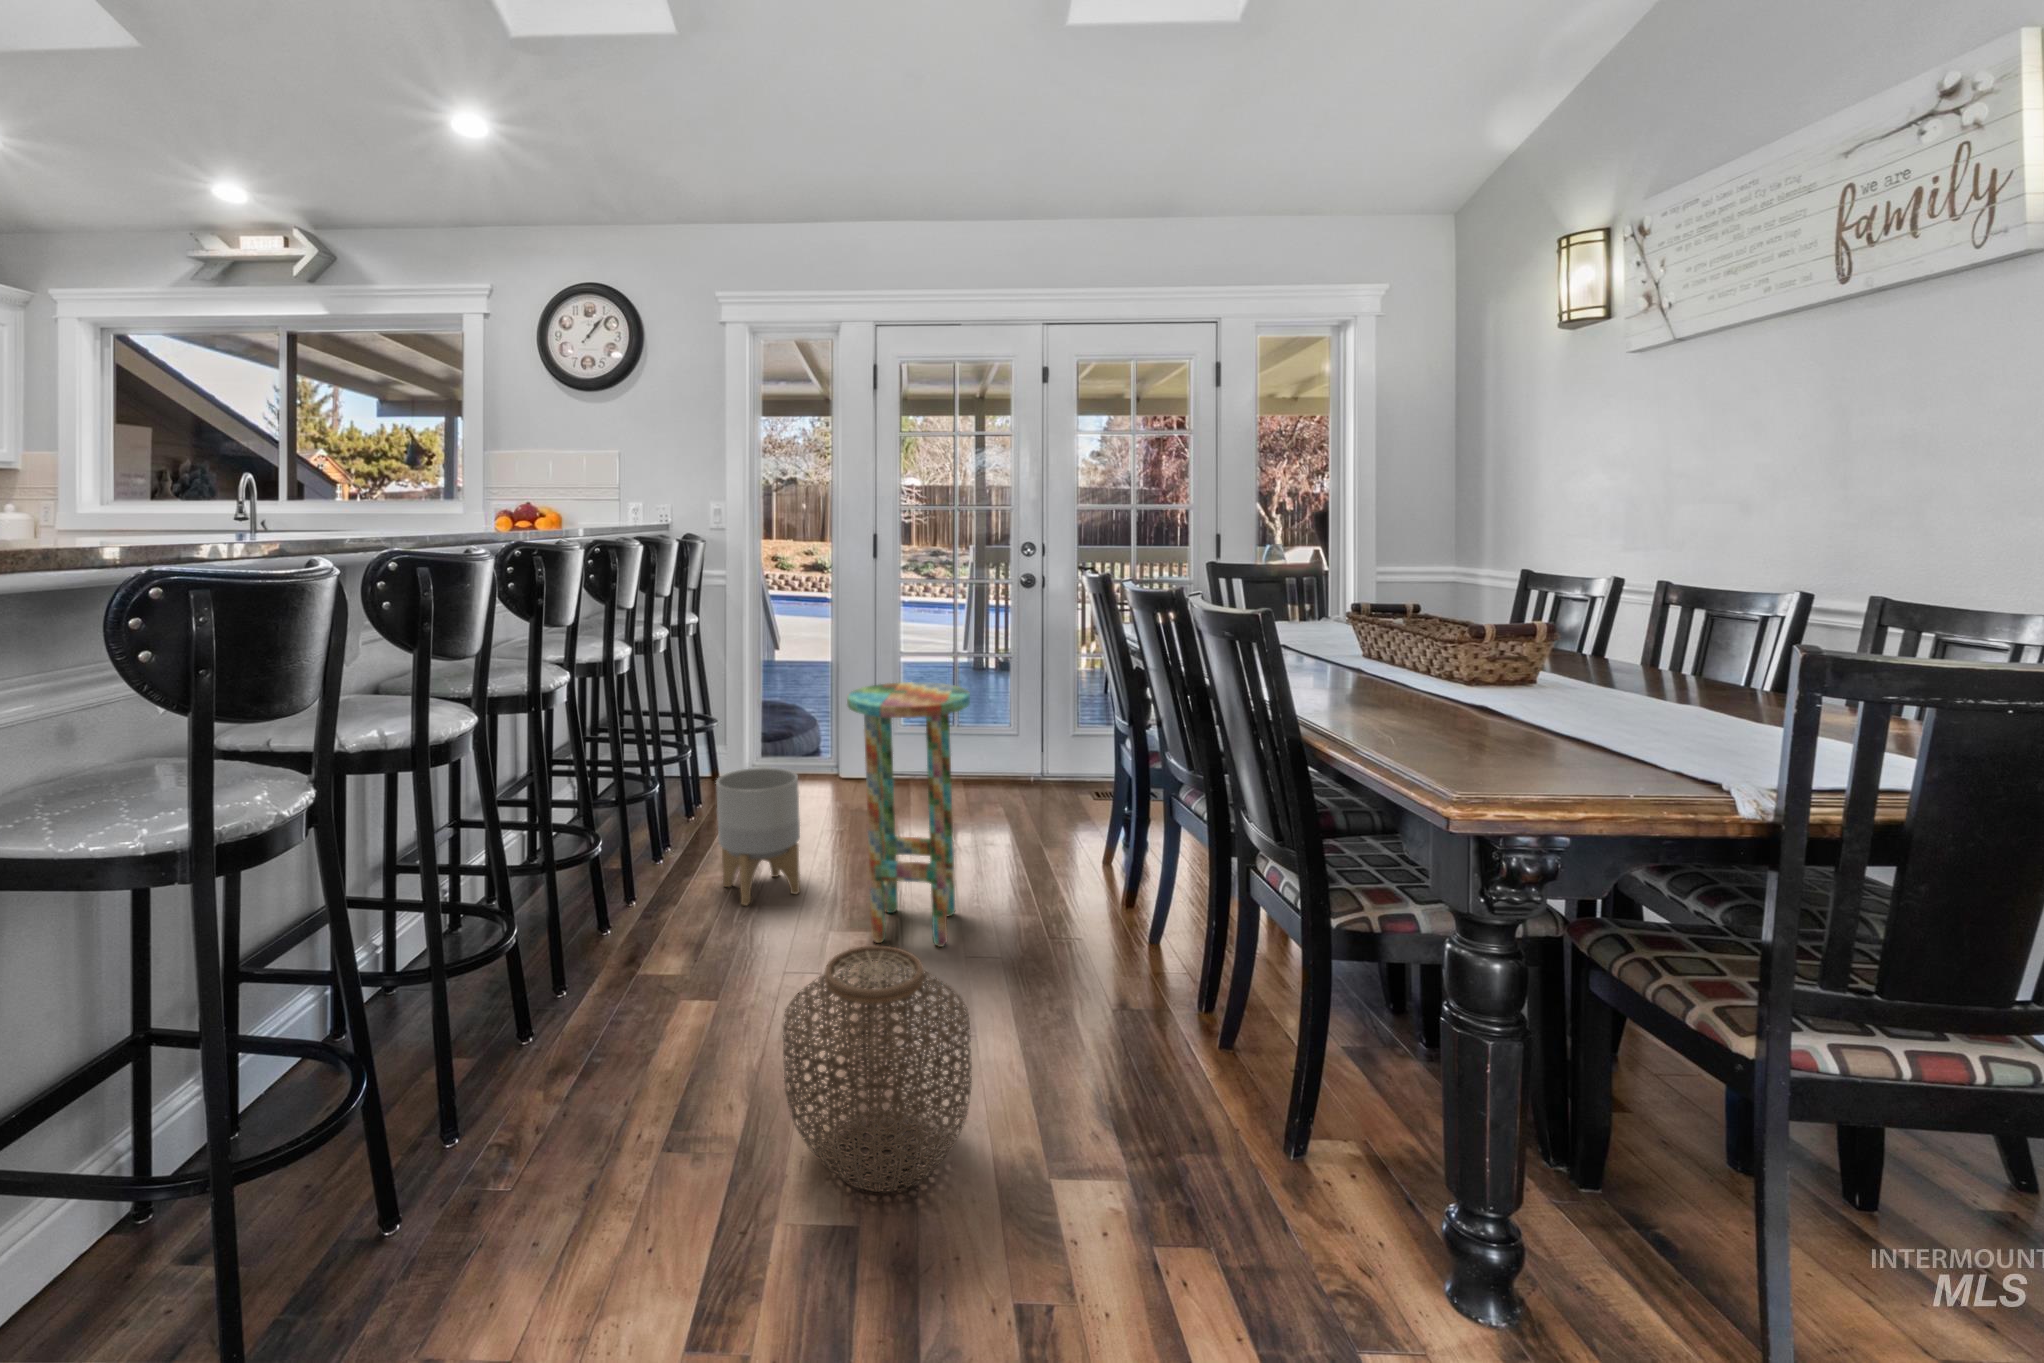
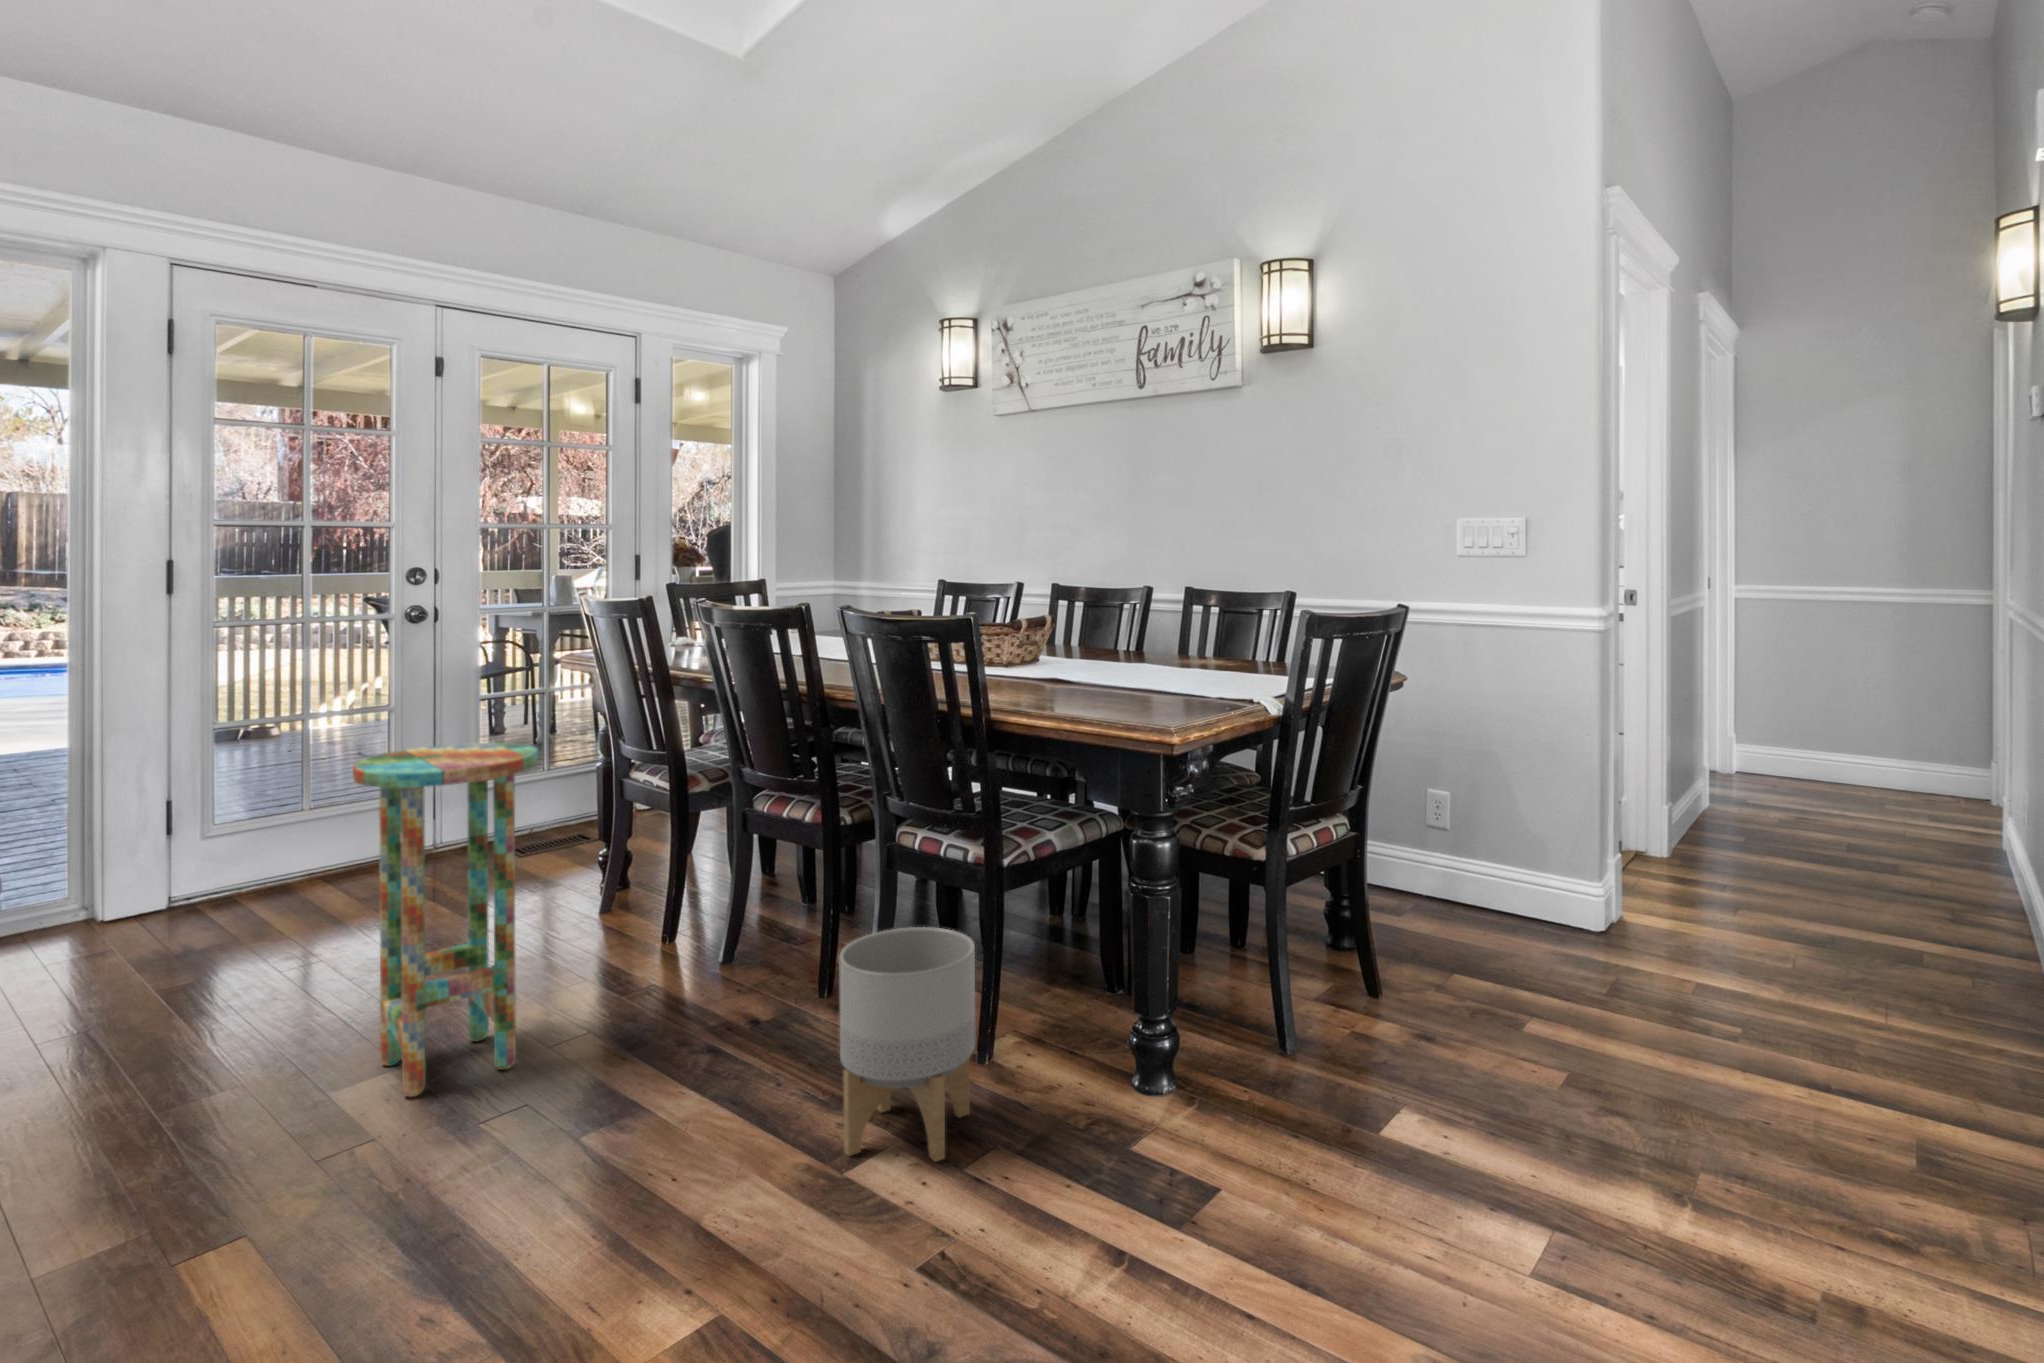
planter: present [716,767,800,905] -> present [839,927,975,1162]
woven basket: present [783,946,972,1192] -> none [546,1002,779,1281]

